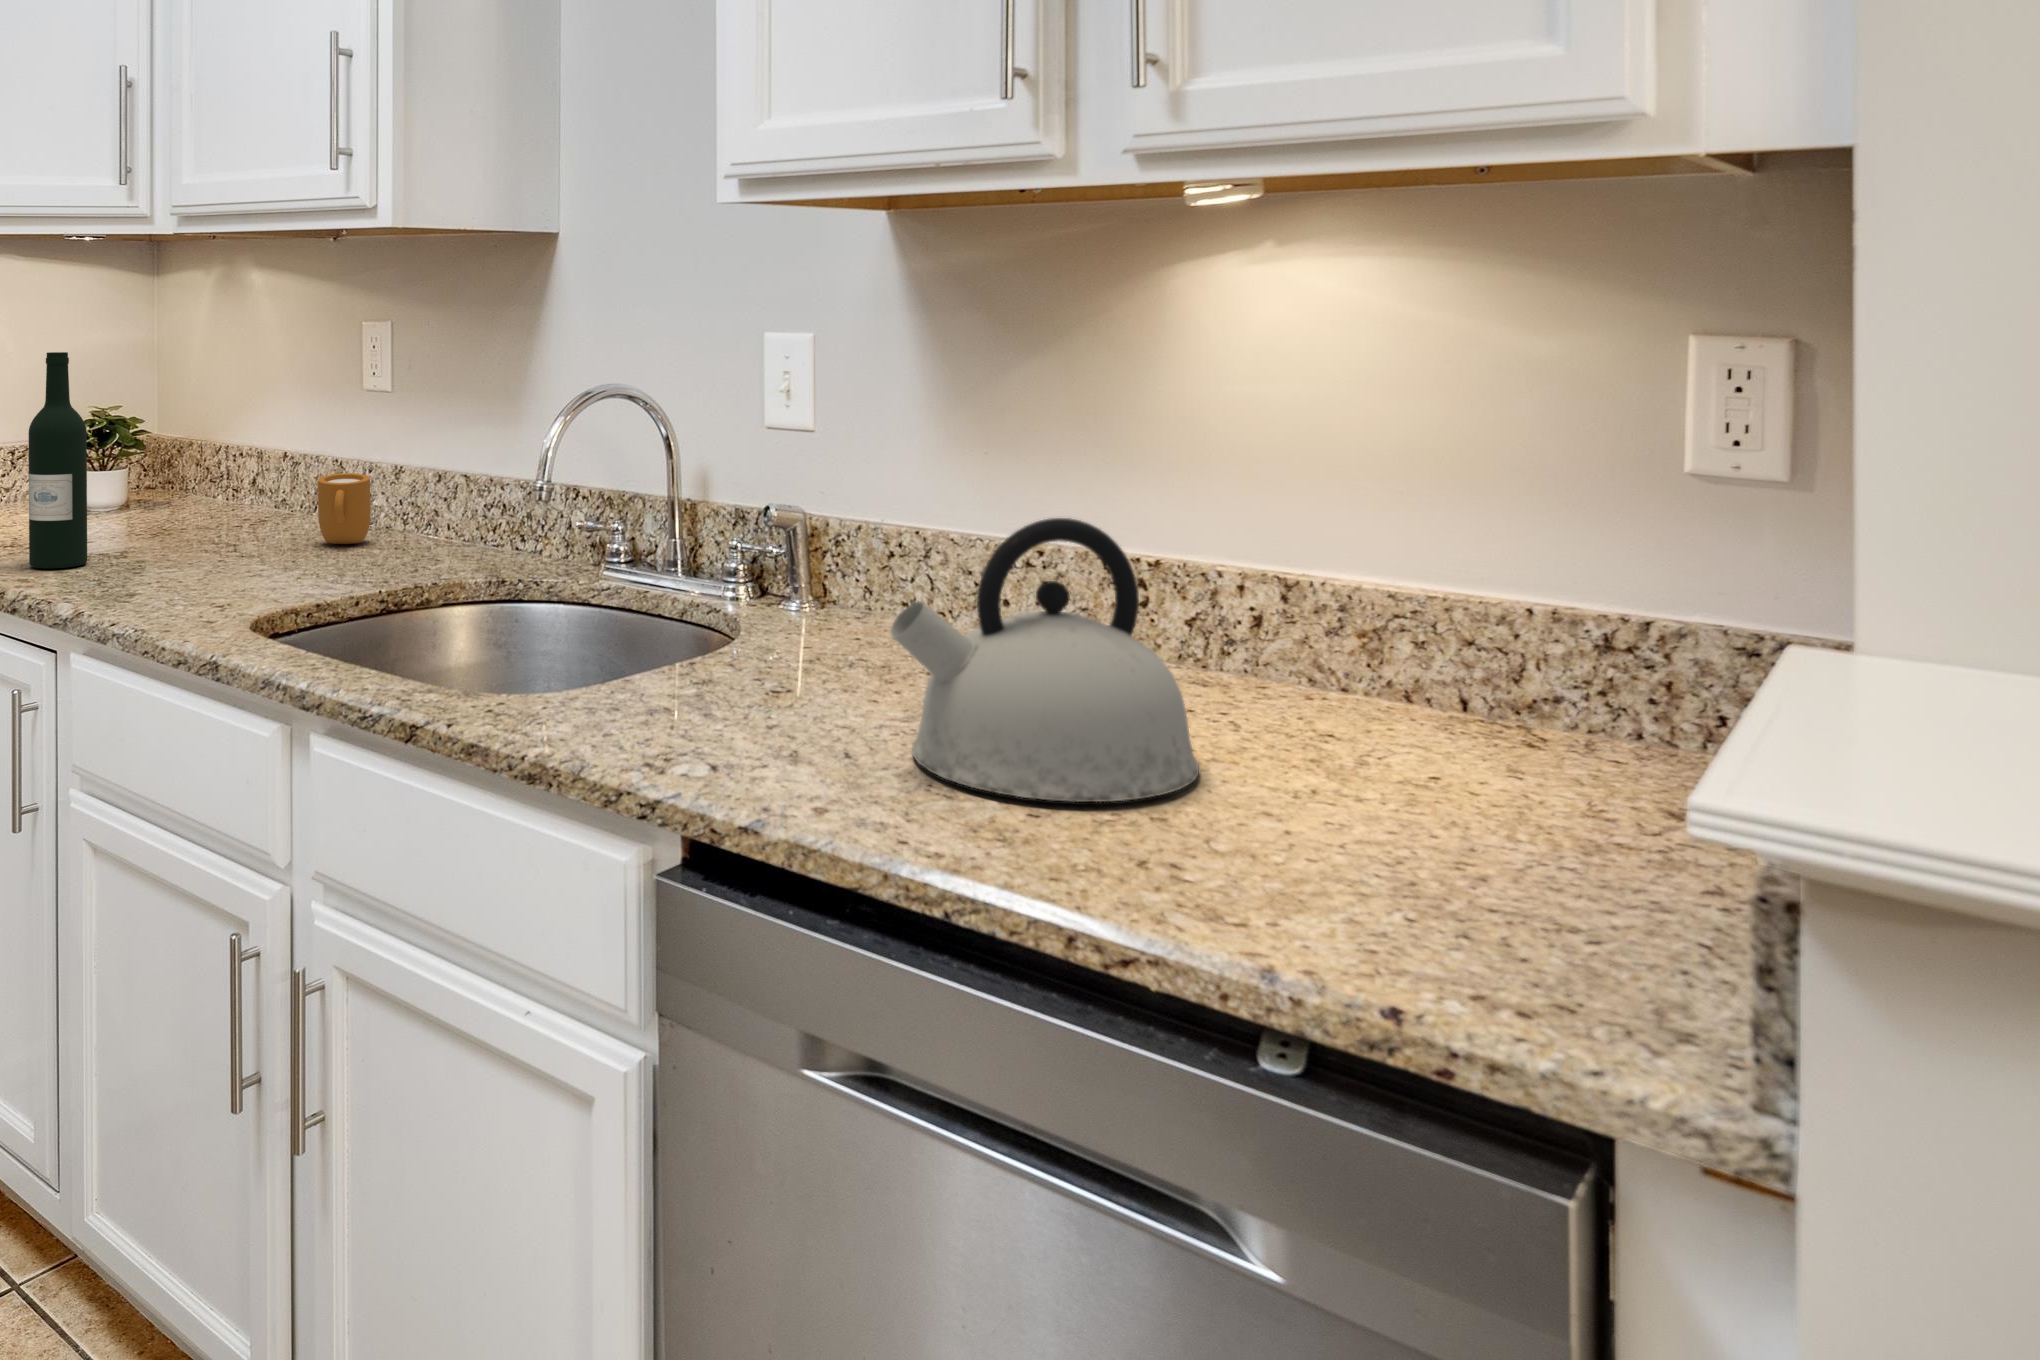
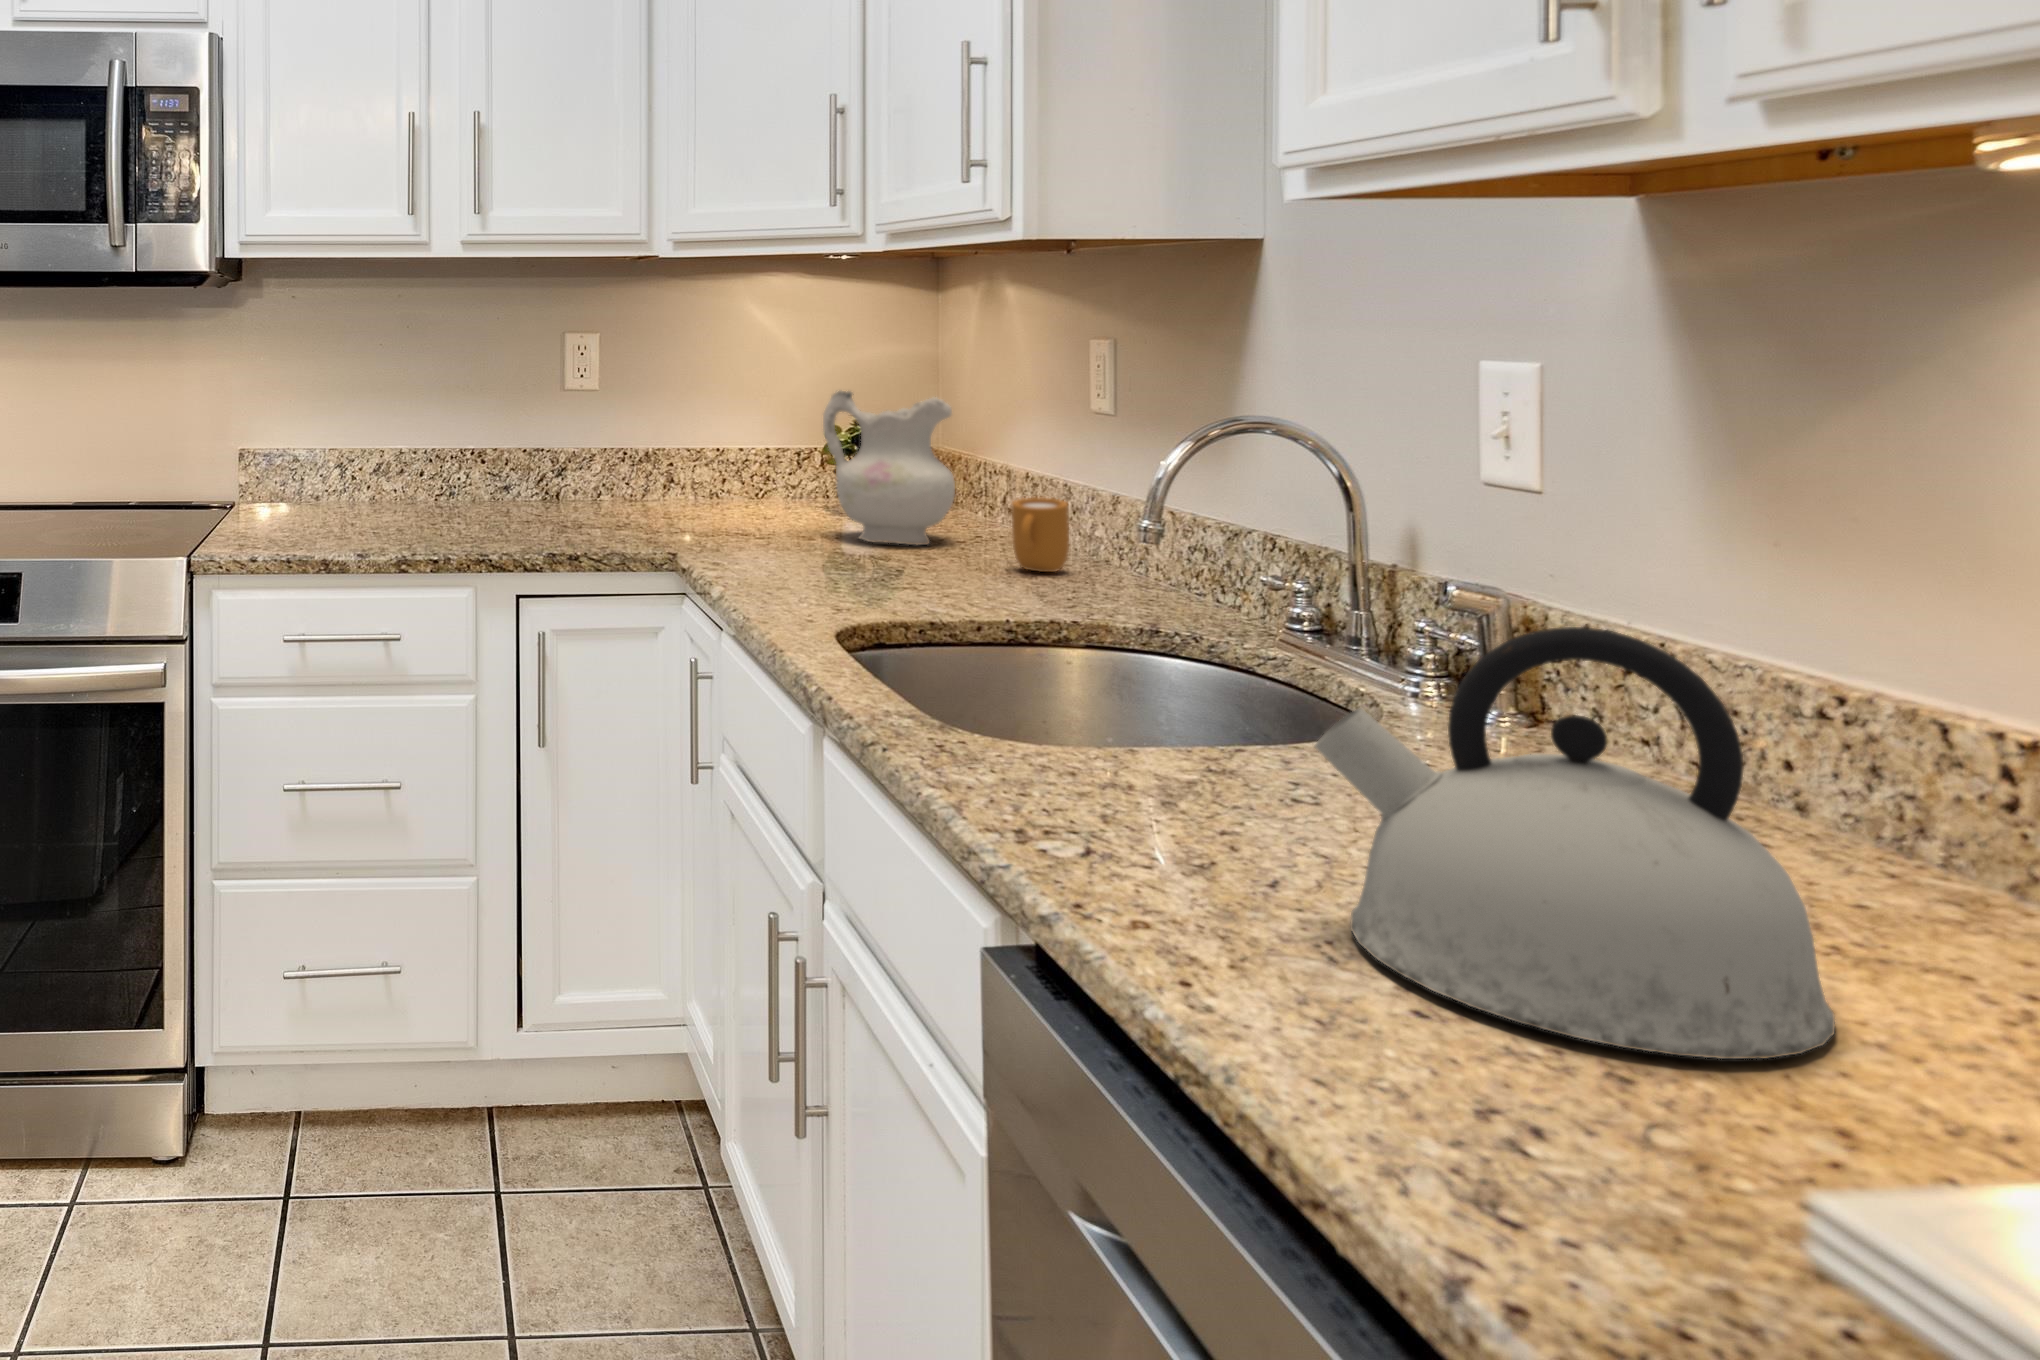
wine bottle: present [29,352,87,568] -> none [738,362,789,559]
ceramic pitcher: none [89,379,234,537] -> present [823,391,955,545]

